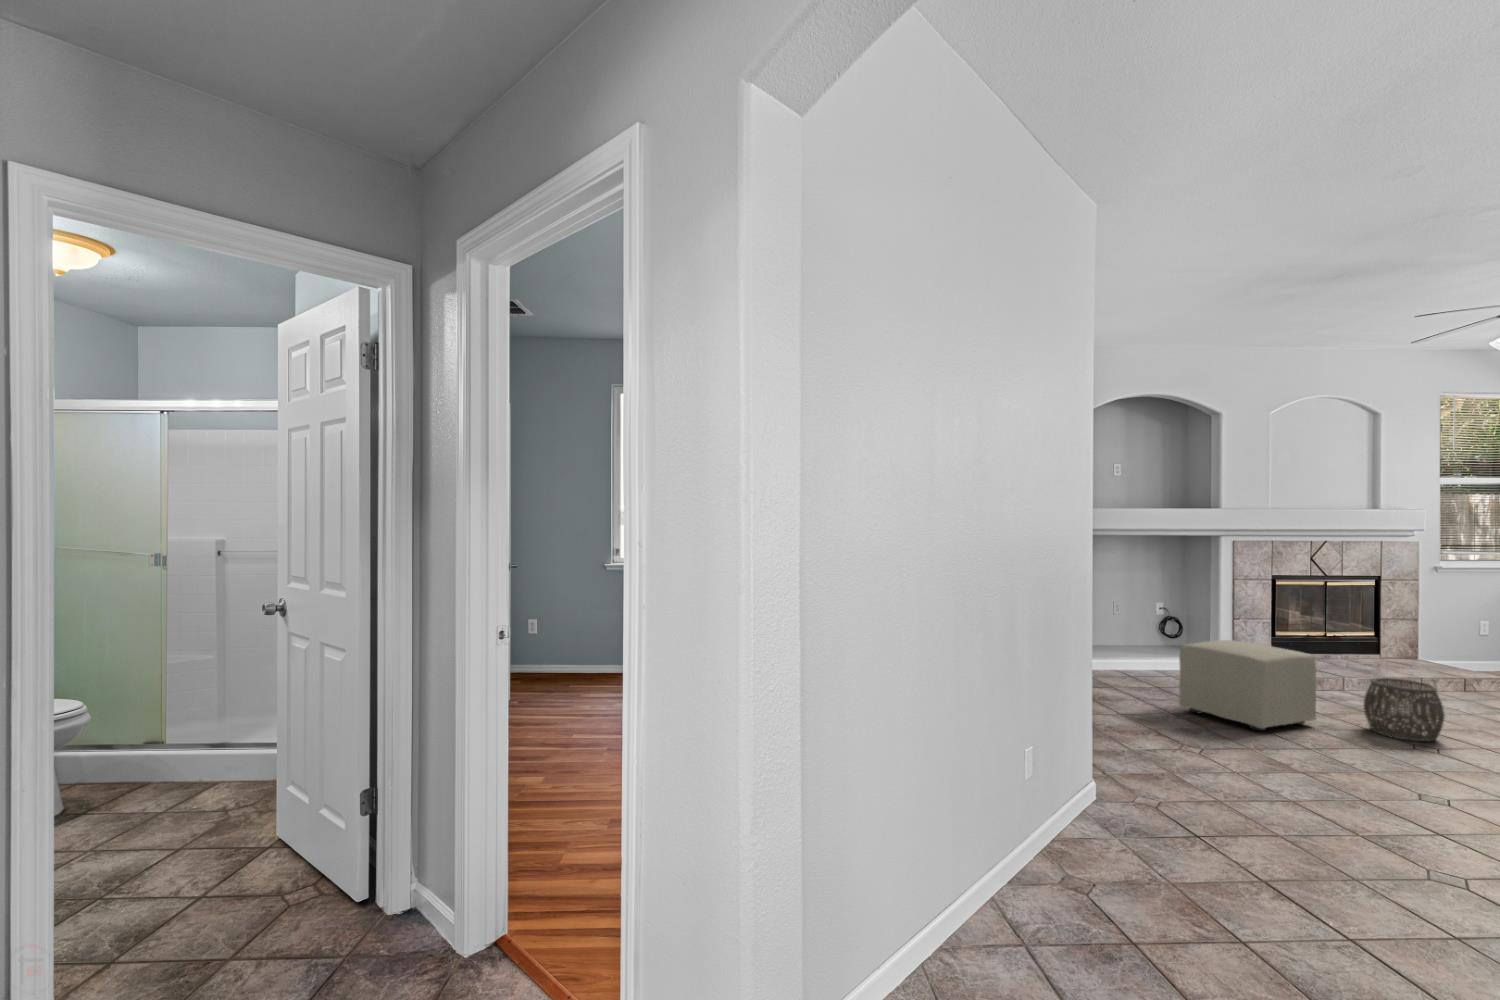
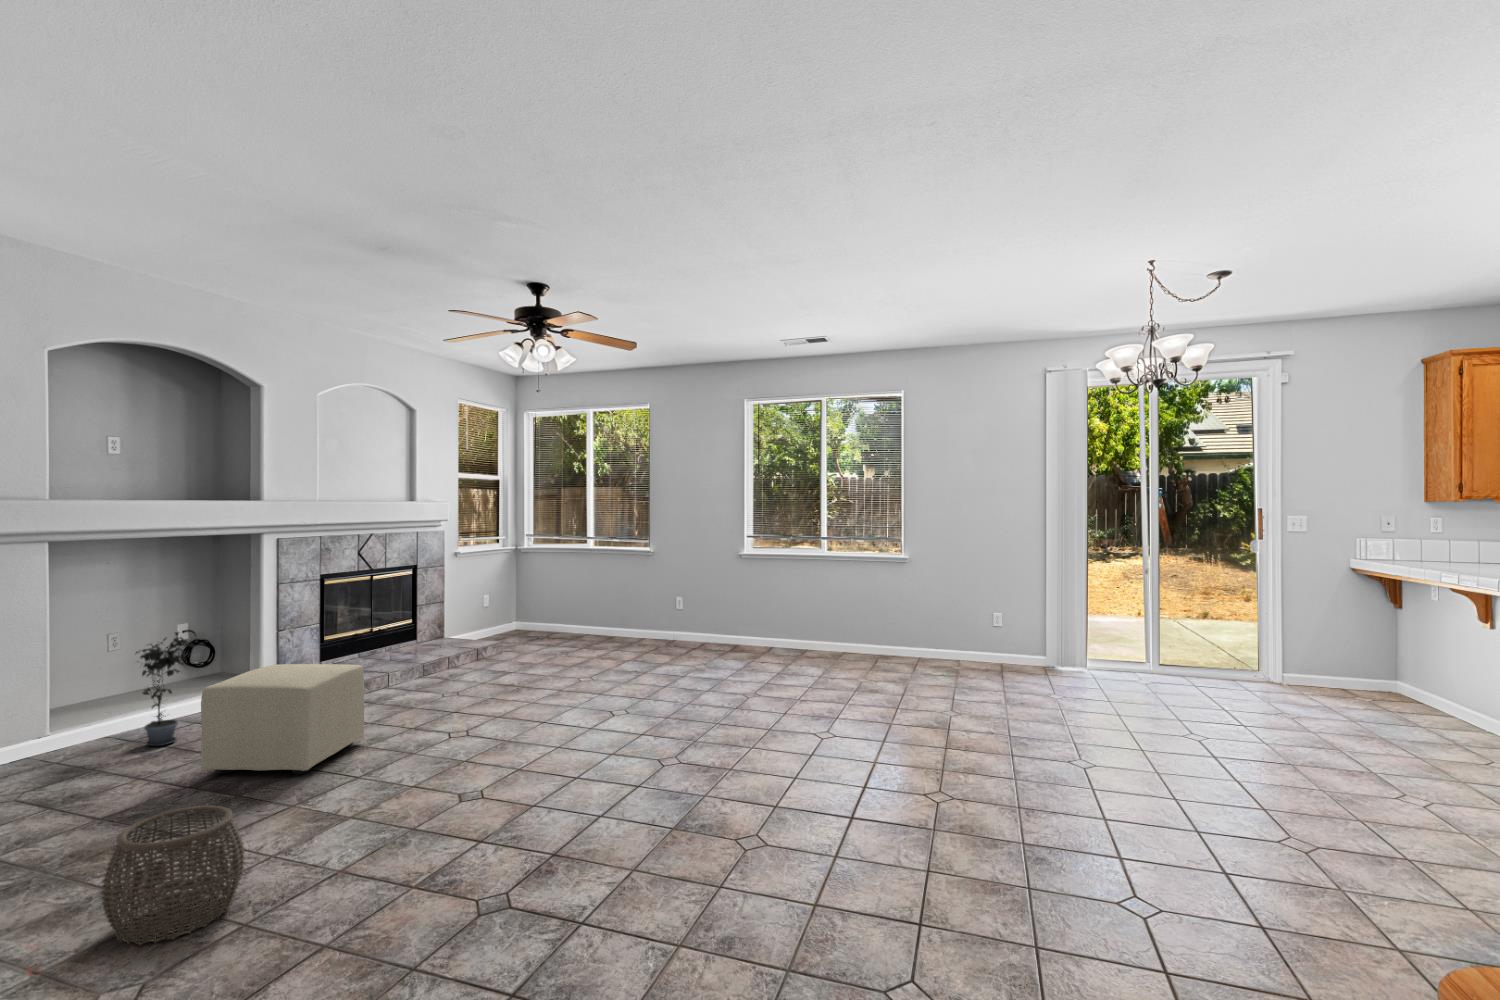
potted plant: none [1132,604,1171,685] -> present [136,632,193,746]
woven basket: present [1364,678,1444,742] -> present [101,805,245,944]

